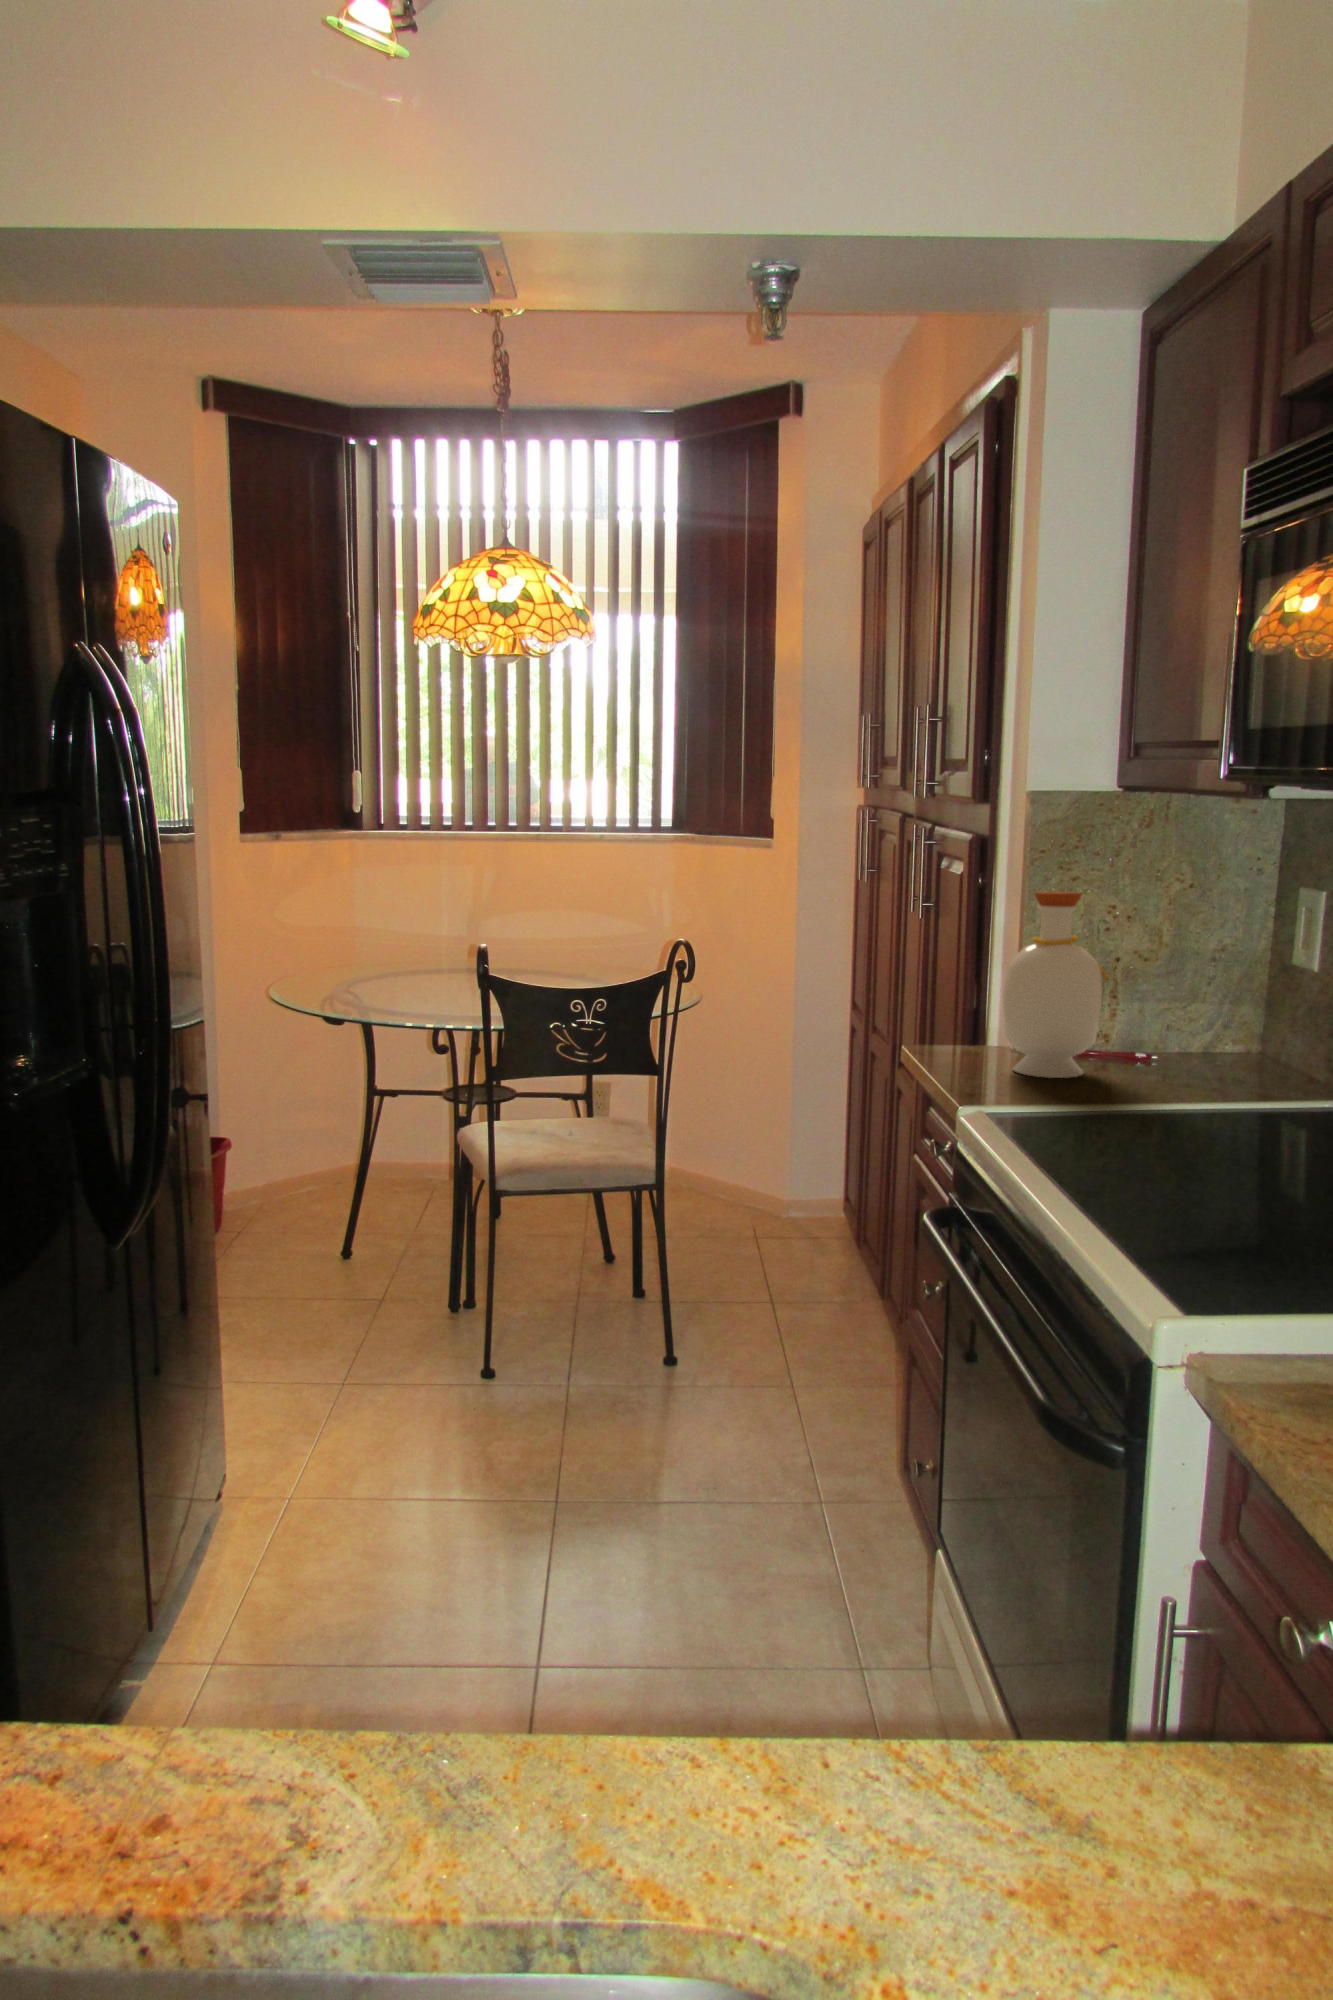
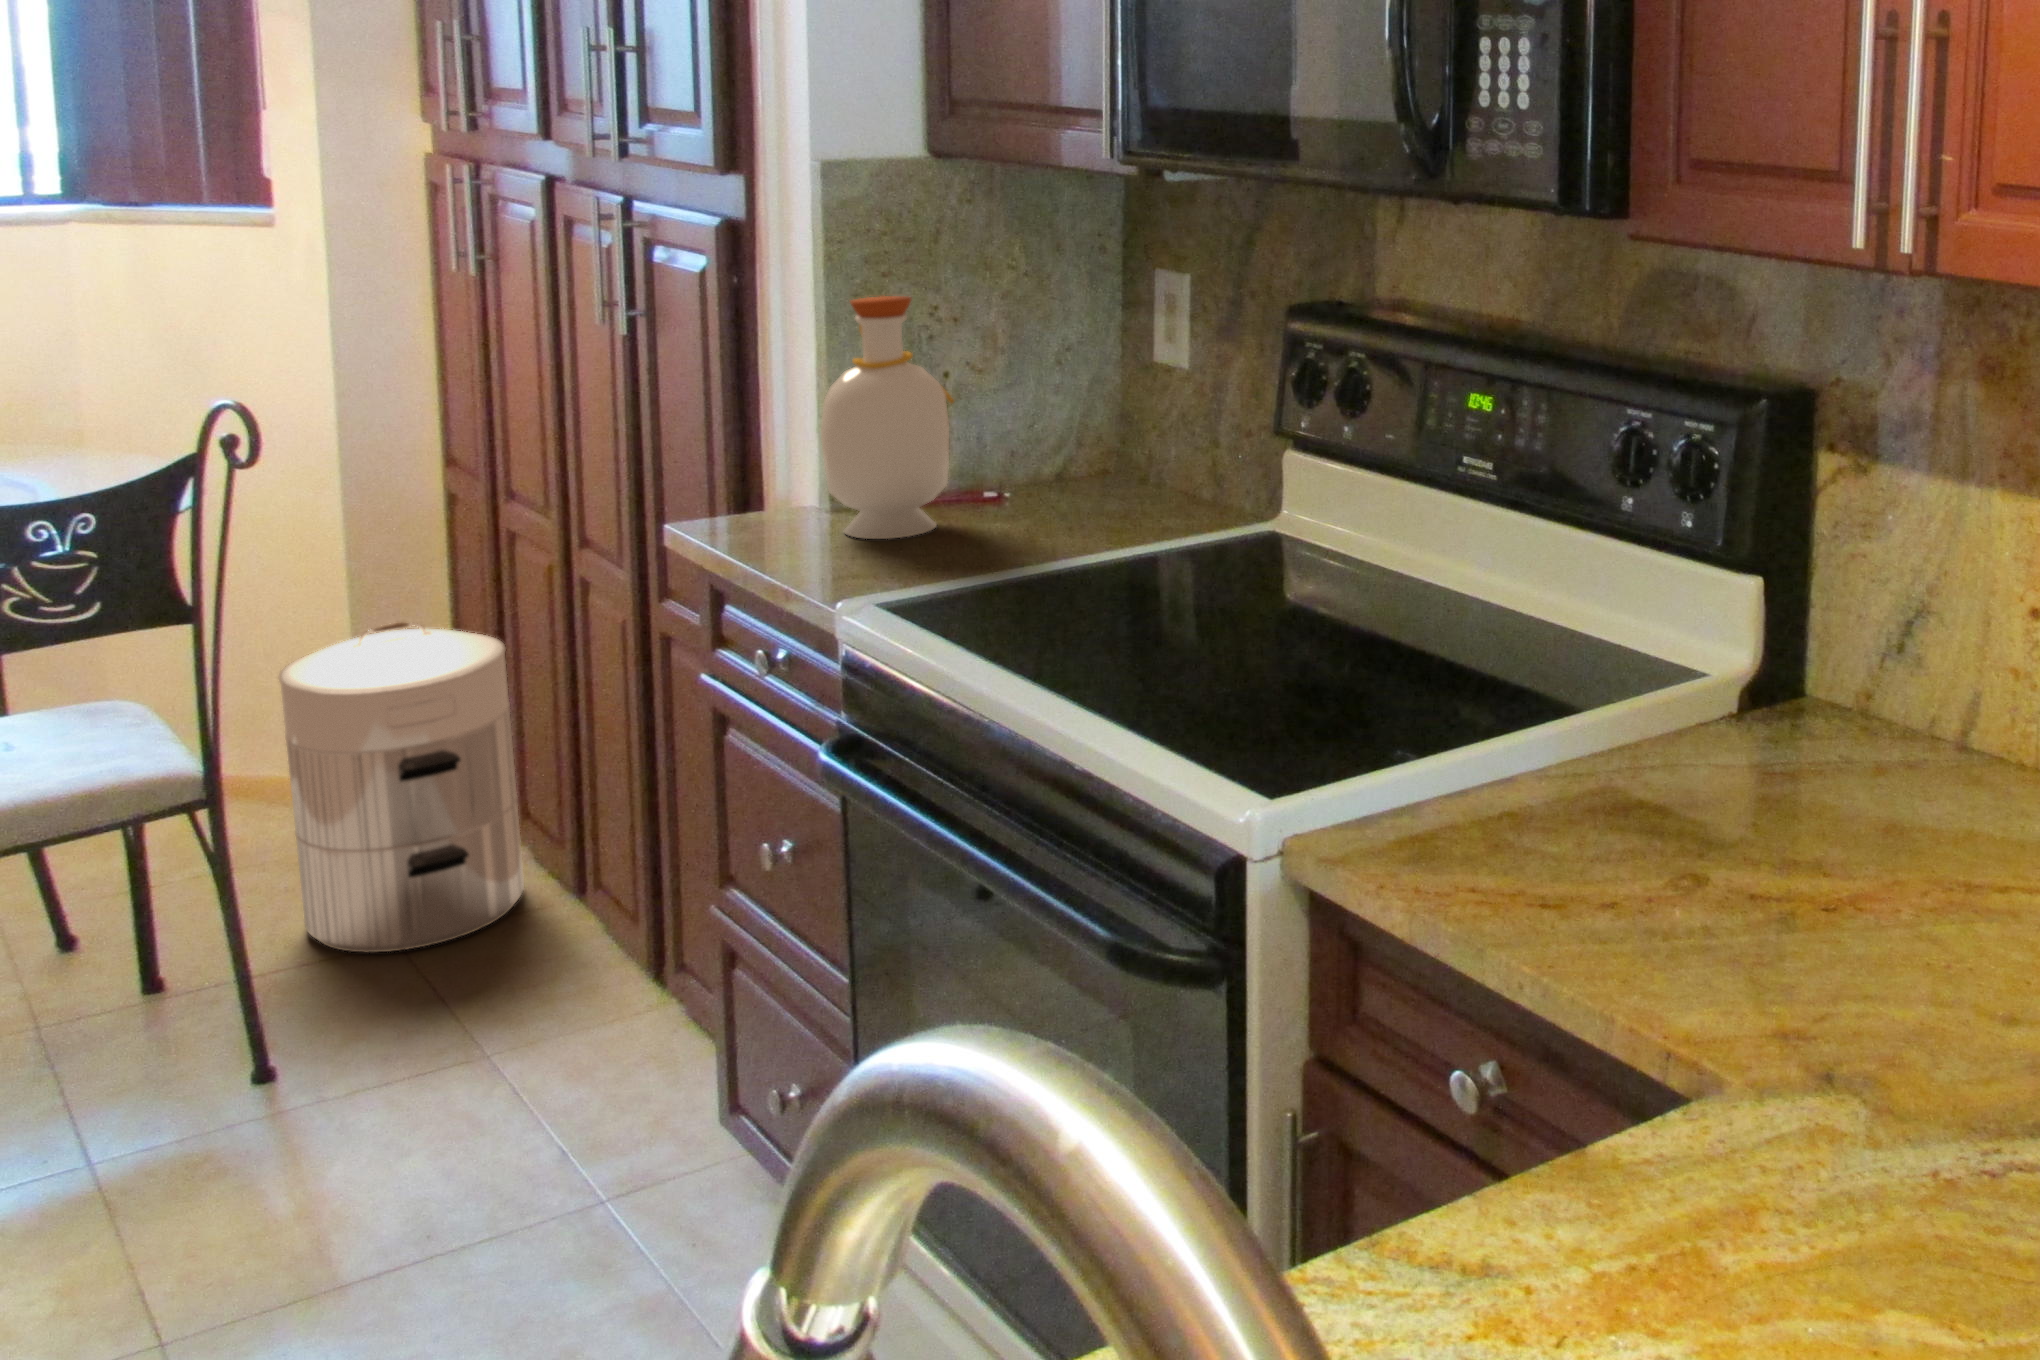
waste bin: none [718,1103,850,1314] -> present [279,622,524,952]

